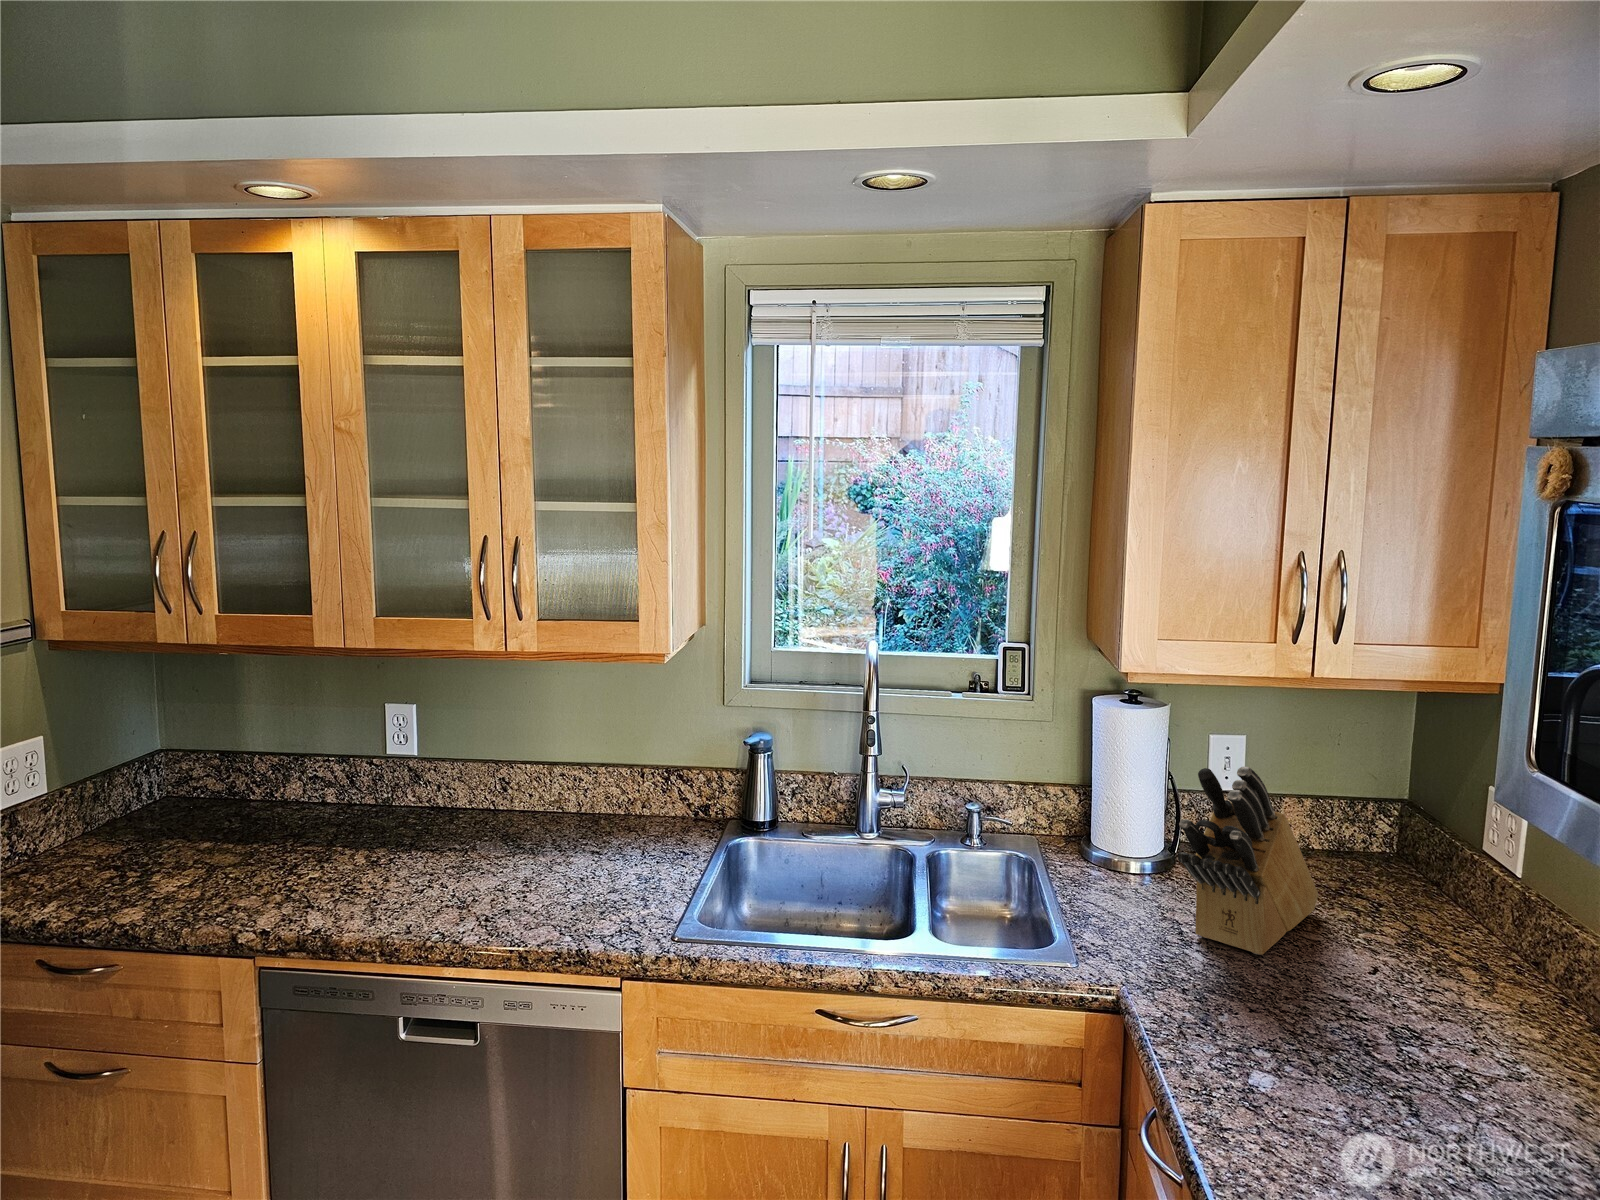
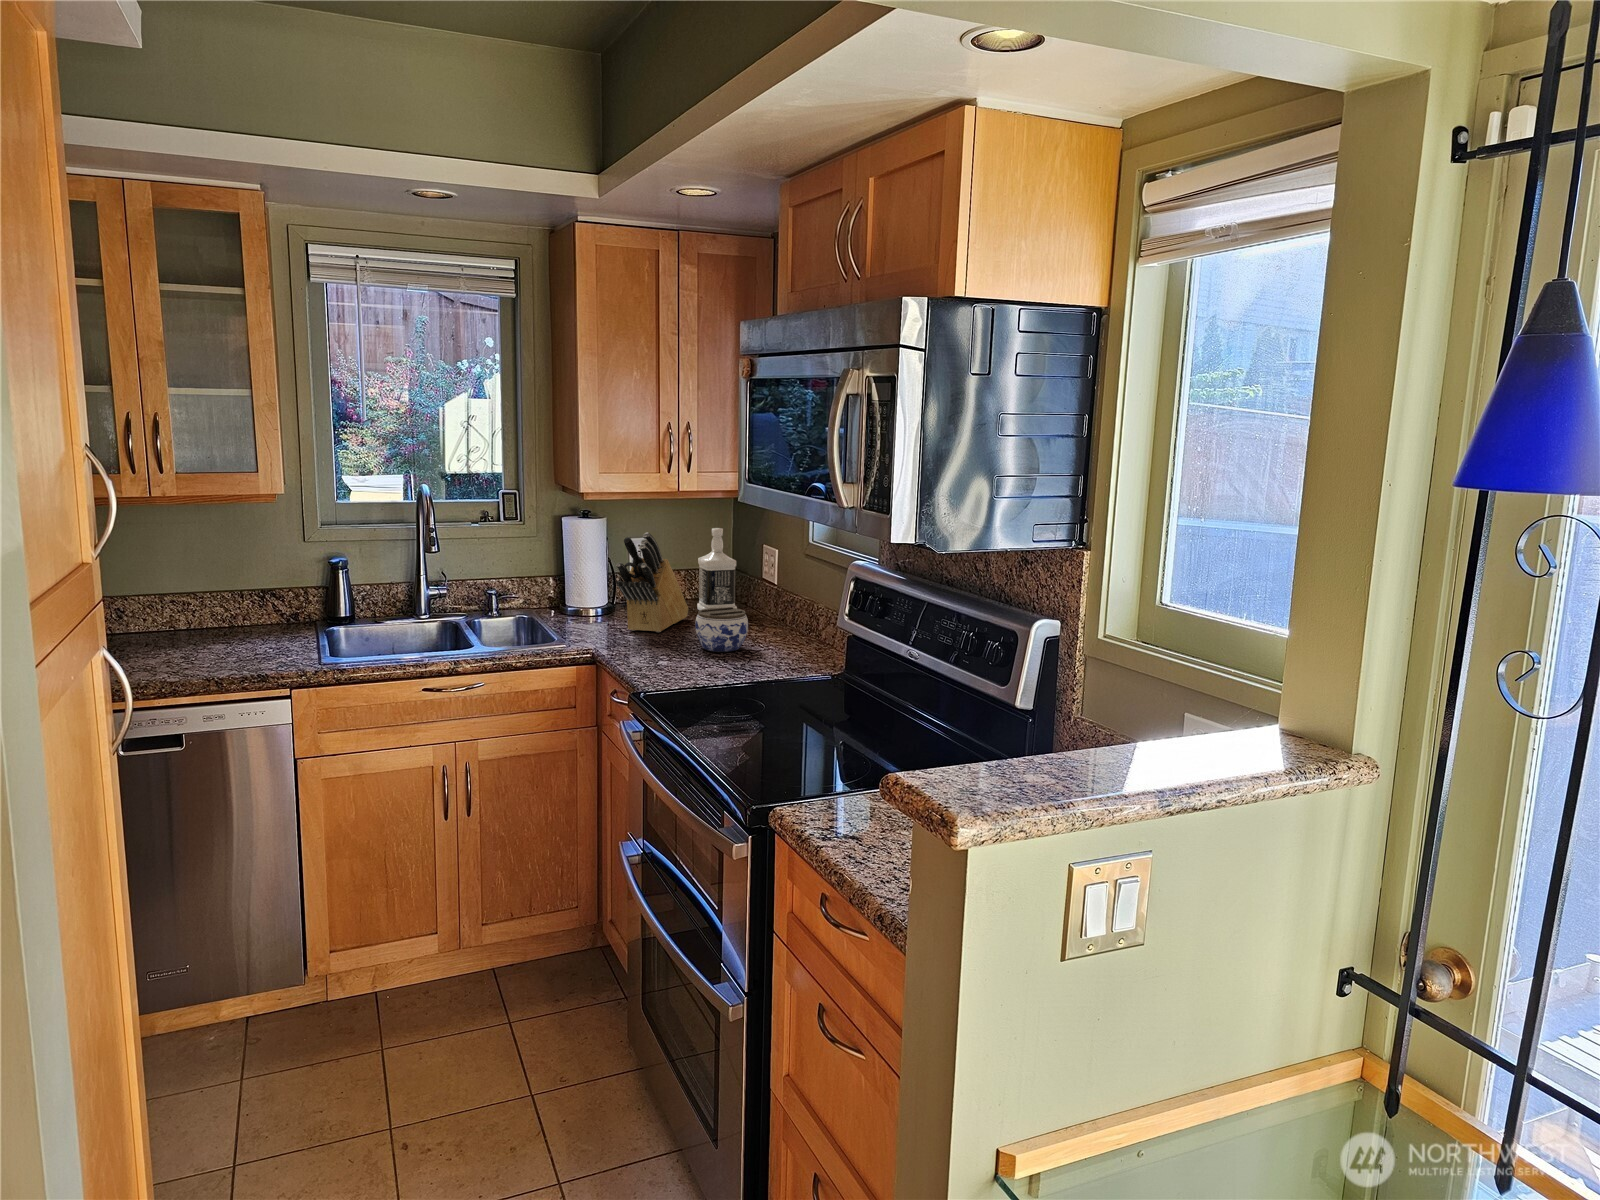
bottle: none [1333,741,1425,908] -> present [697,528,737,610]
jar: none [1346,954,1481,1076] -> present [695,607,748,652]

